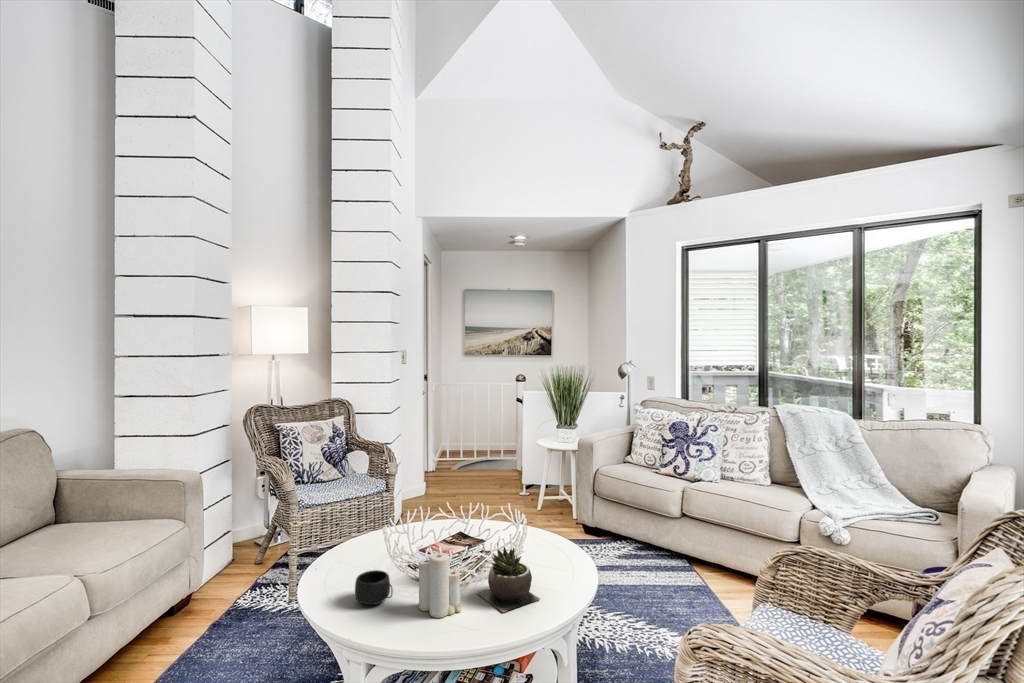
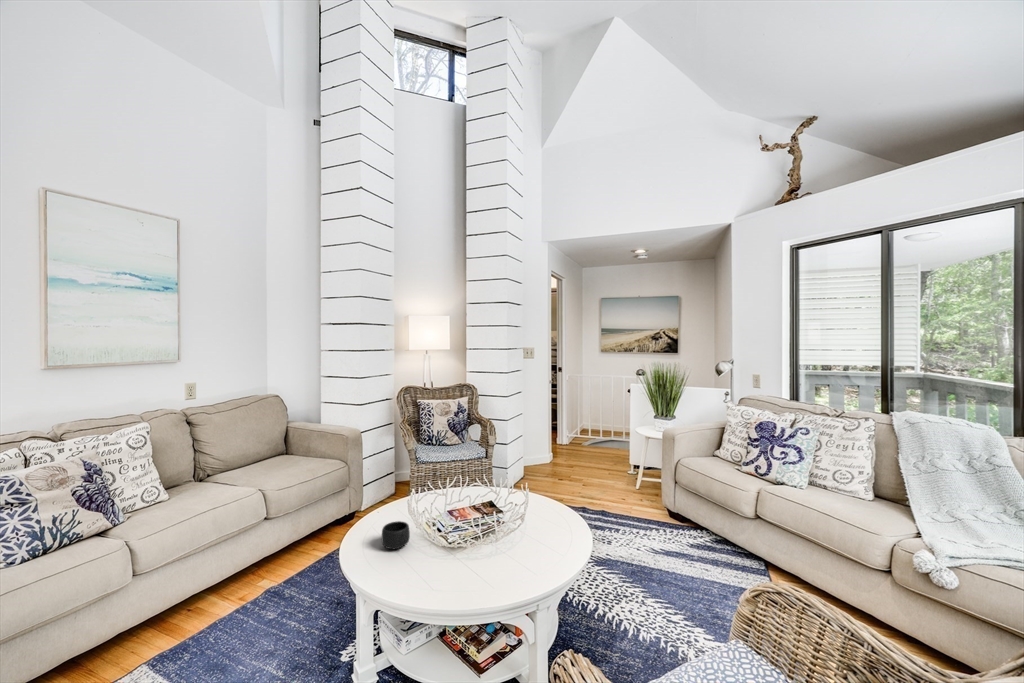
succulent plant: present [478,547,540,612] -> none [474,520,521,579]
candle: present [419,552,461,618] -> none [421,514,451,572]

